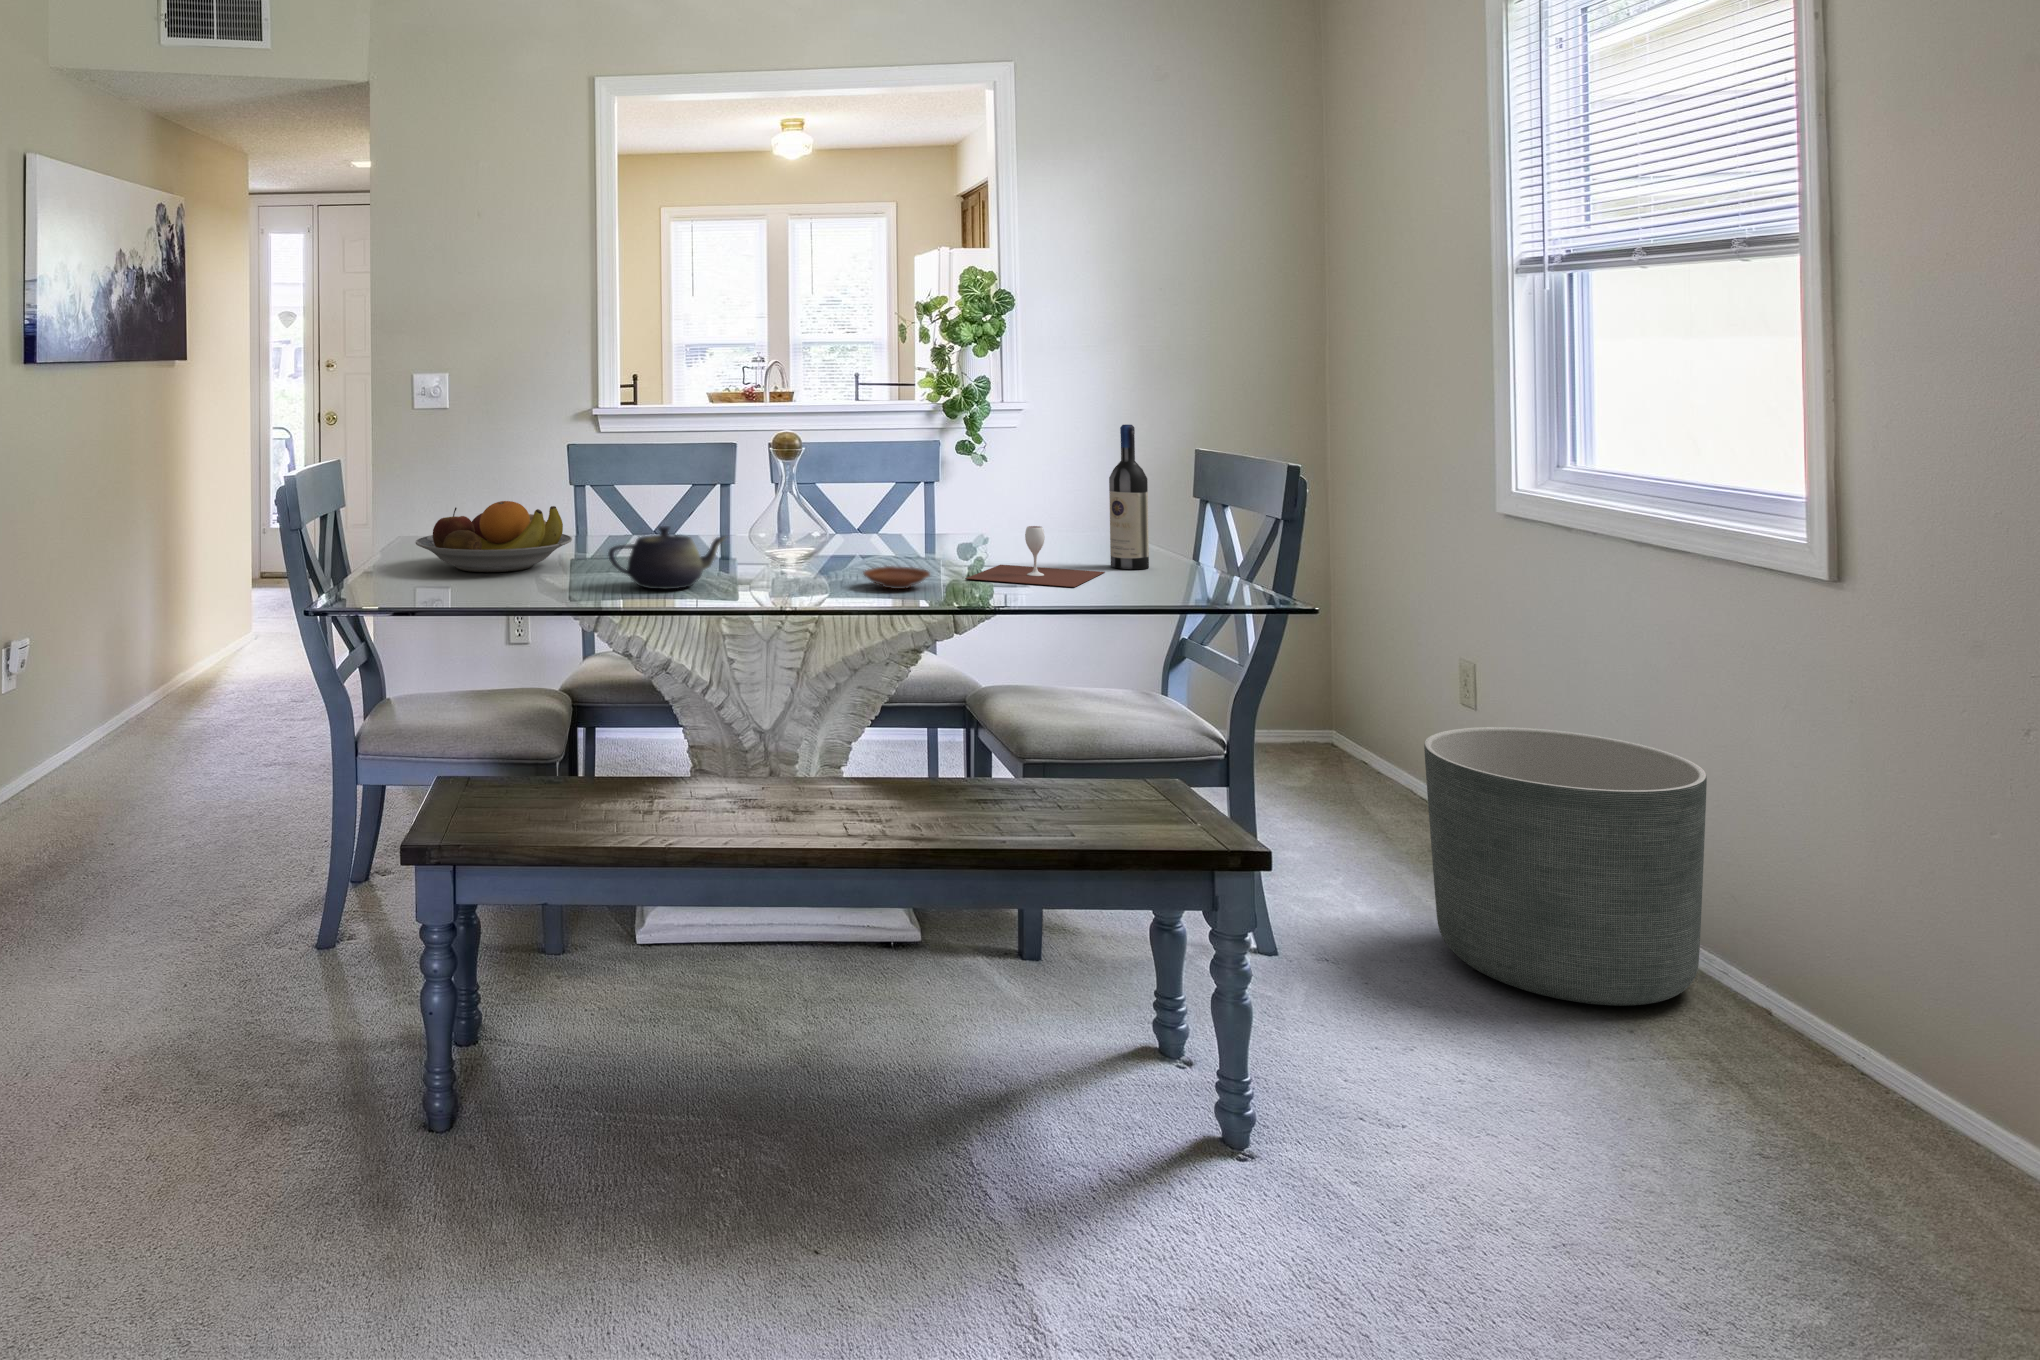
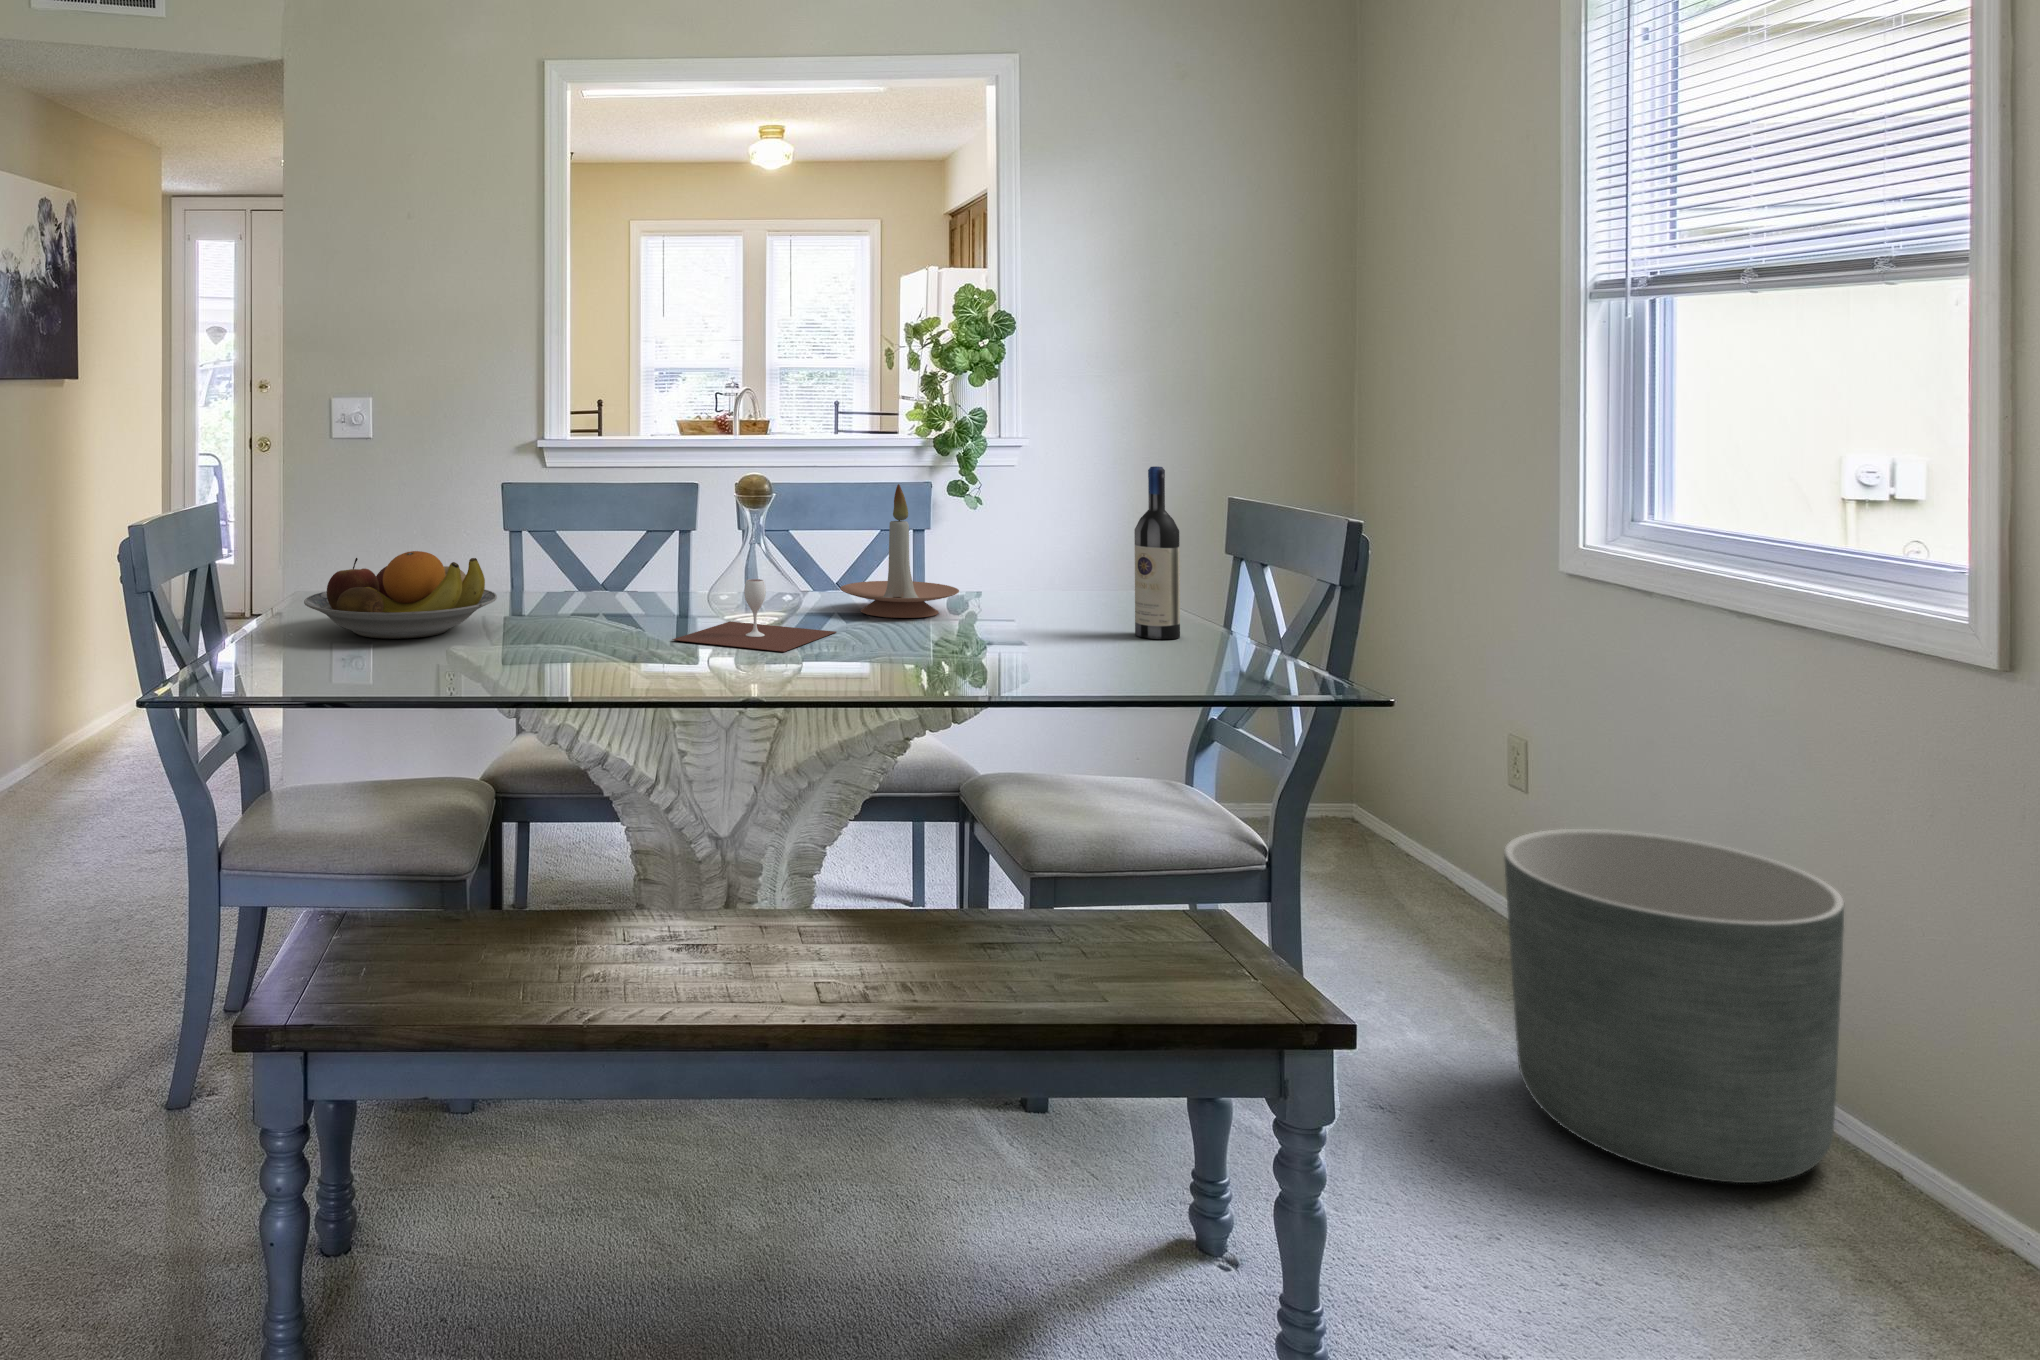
candle holder: none [859,443,961,555] -> present [840,484,959,618]
teapot: present [608,526,725,589] -> none [533,586,682,666]
wine glass: present [965,526,1104,587] -> present [672,579,836,652]
plate: present [864,566,930,589] -> none [844,637,925,666]

